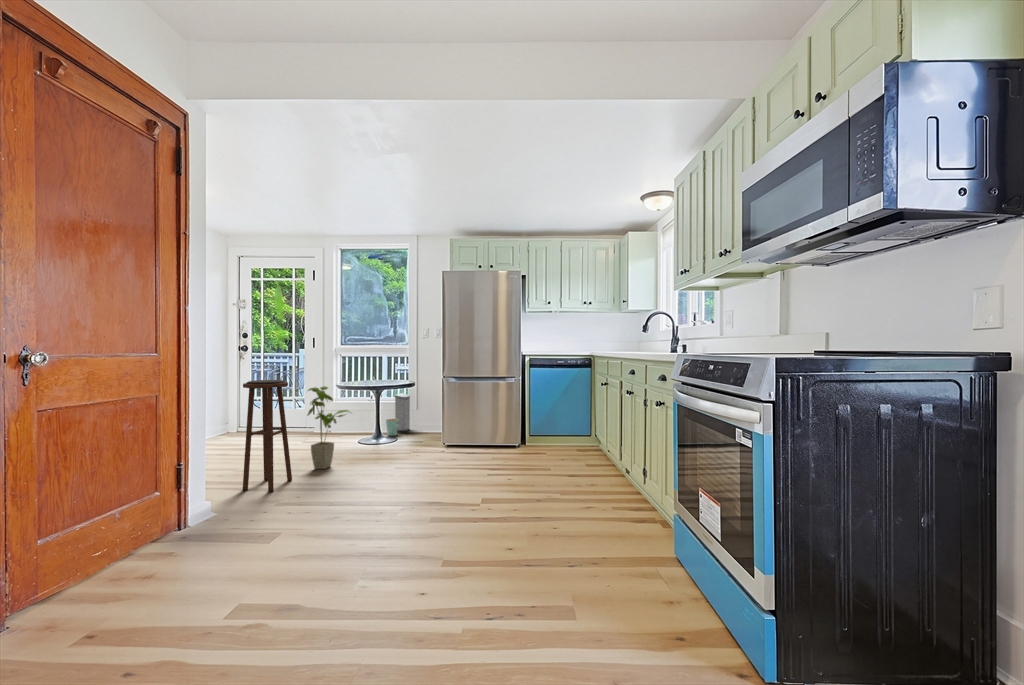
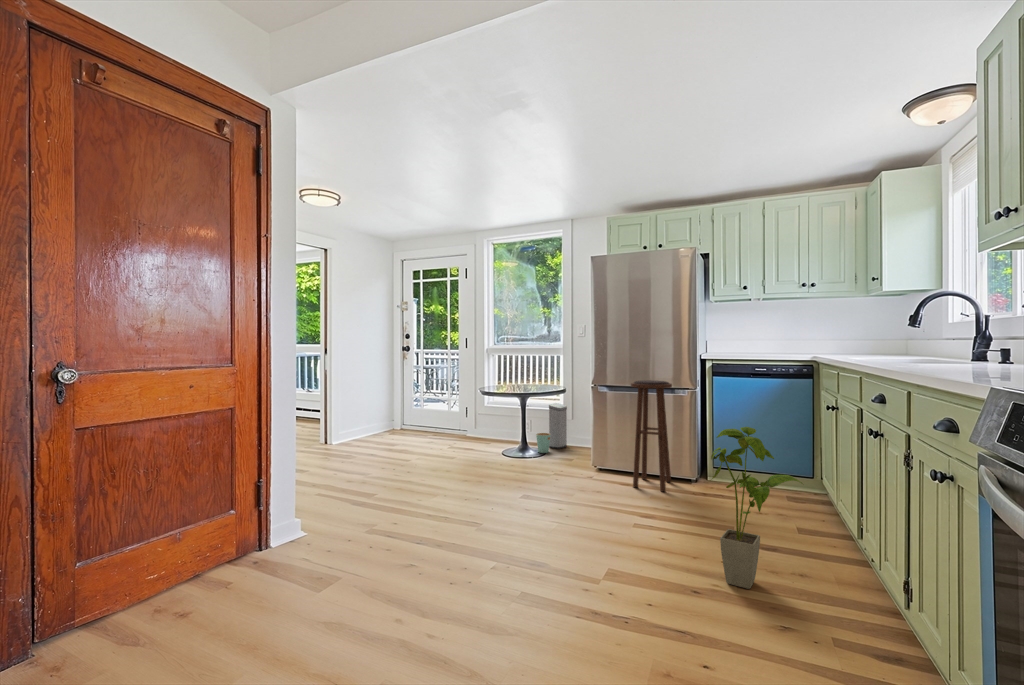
stool: present [243,380,292,492] -> present [631,380,672,492]
house plant: present [308,386,351,469] -> present [711,427,803,589]

